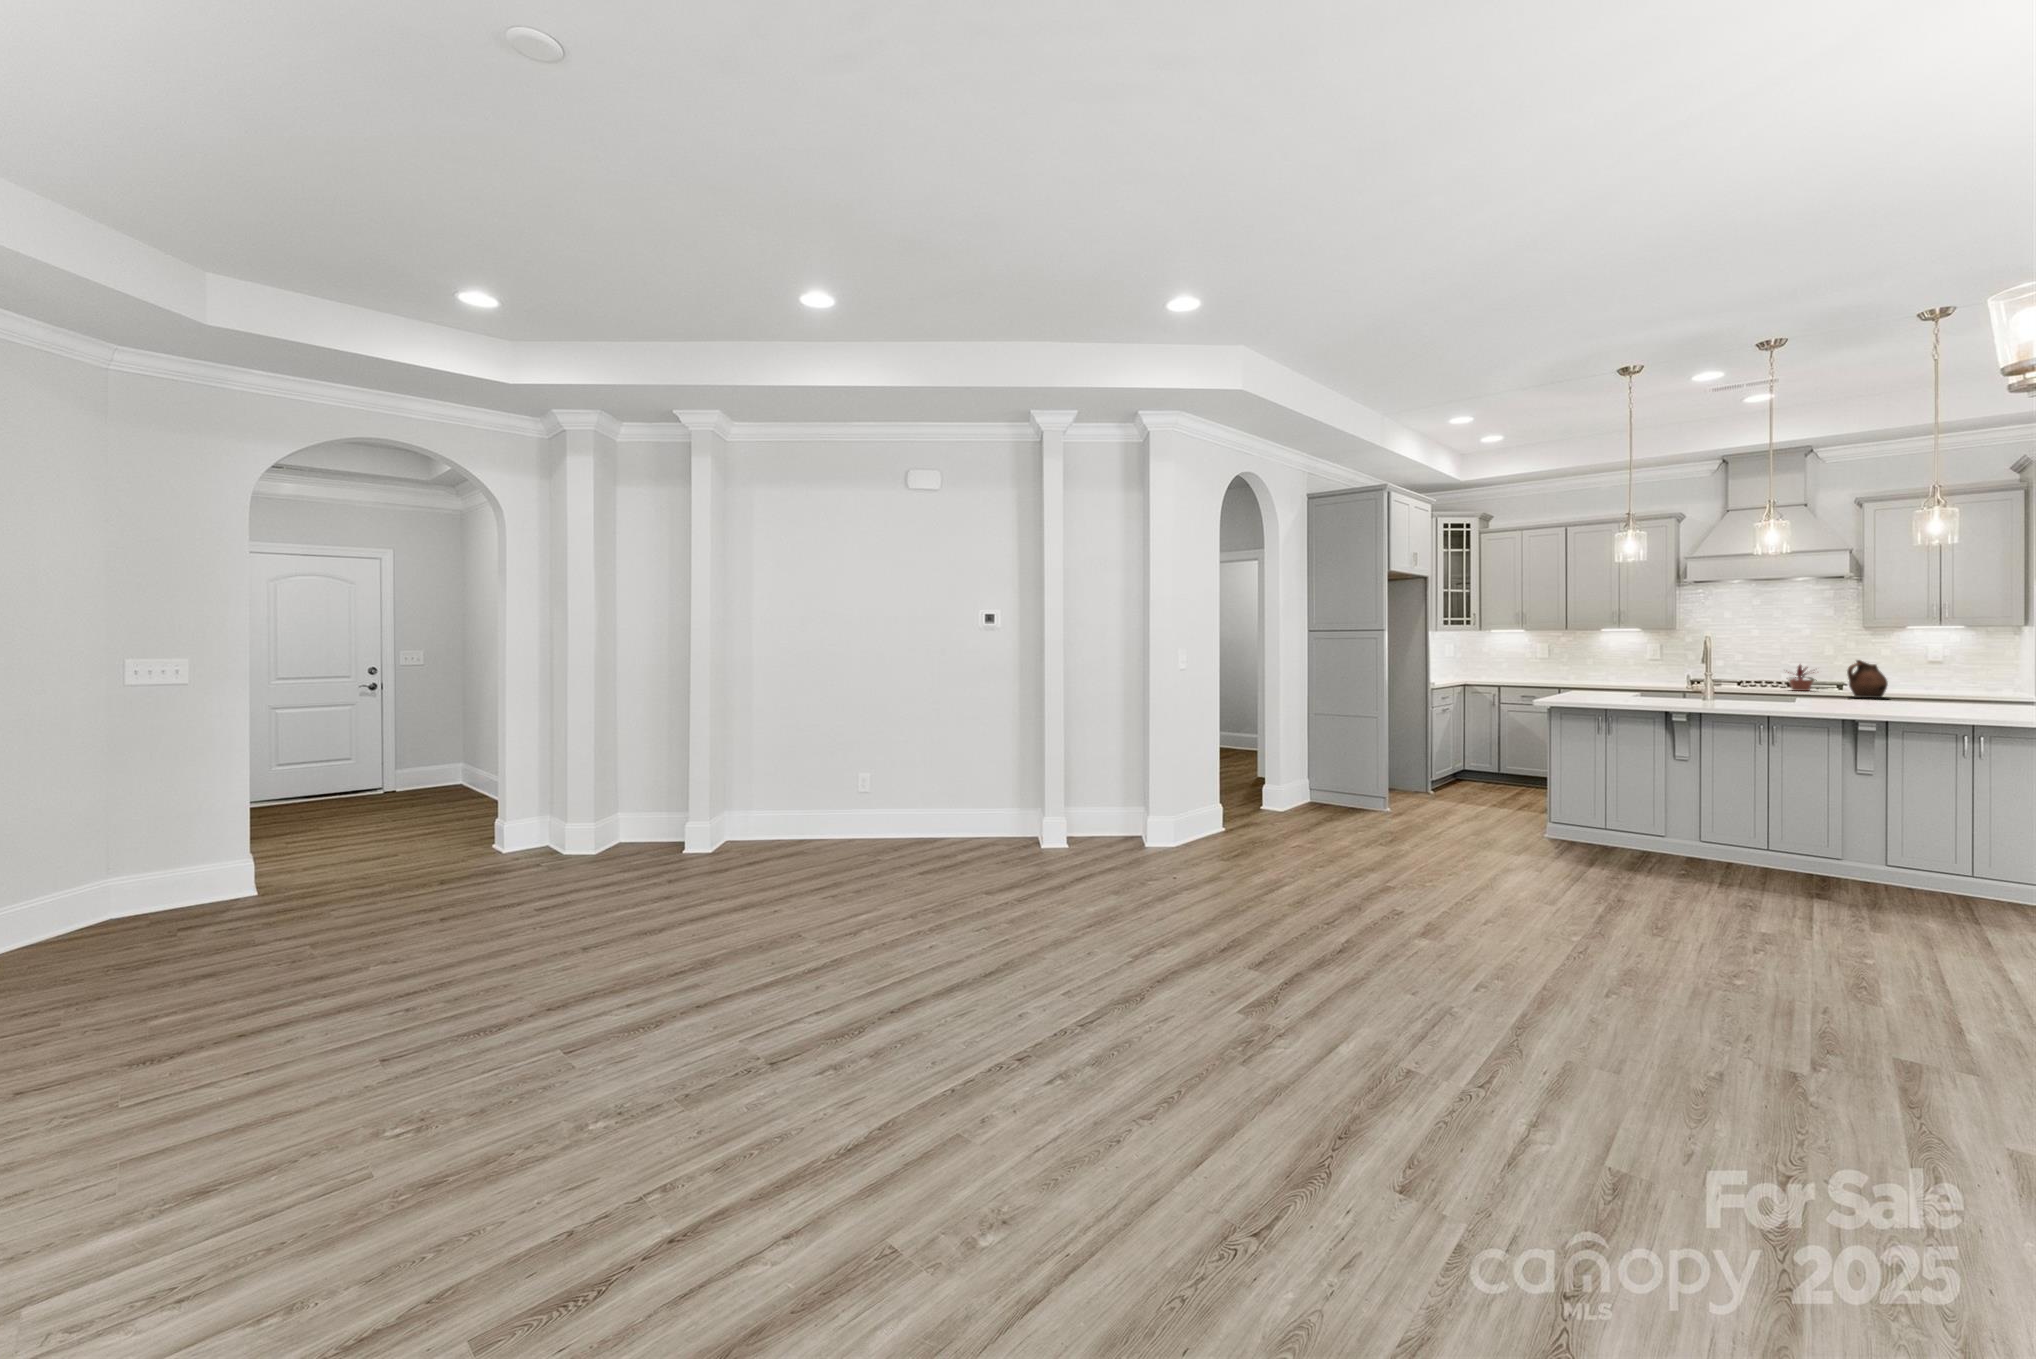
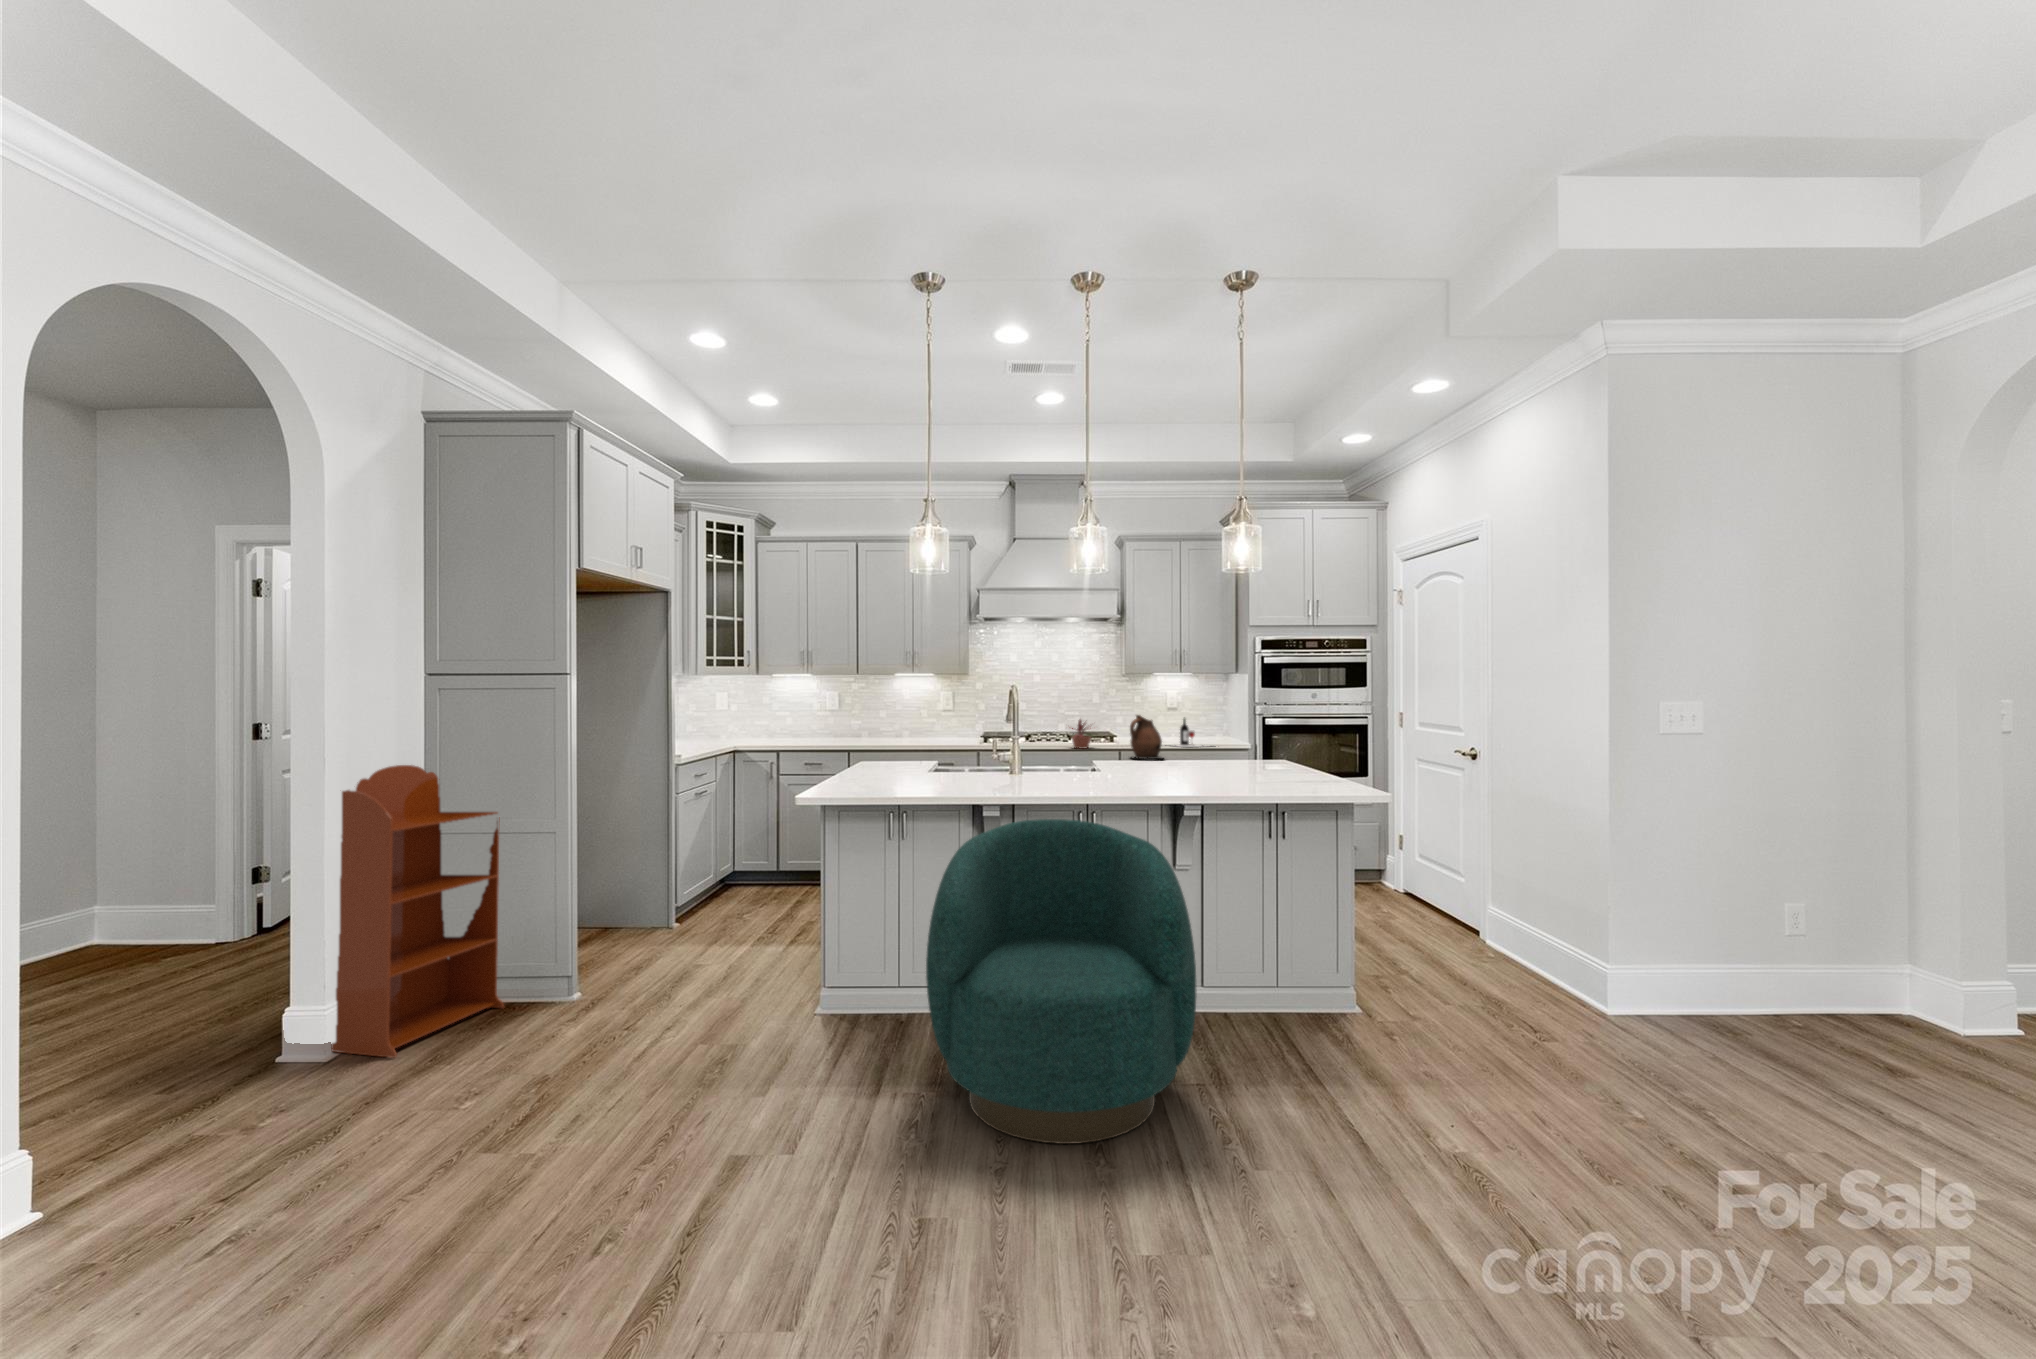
wine bottle: none [1908,665,1996,694] -> present [1171,719,1203,747]
bookcase: none [1281,679,1350,818] -> present [331,765,504,1058]
armchair: none [1627,723,1847,908] -> present [926,819,1196,1144]

